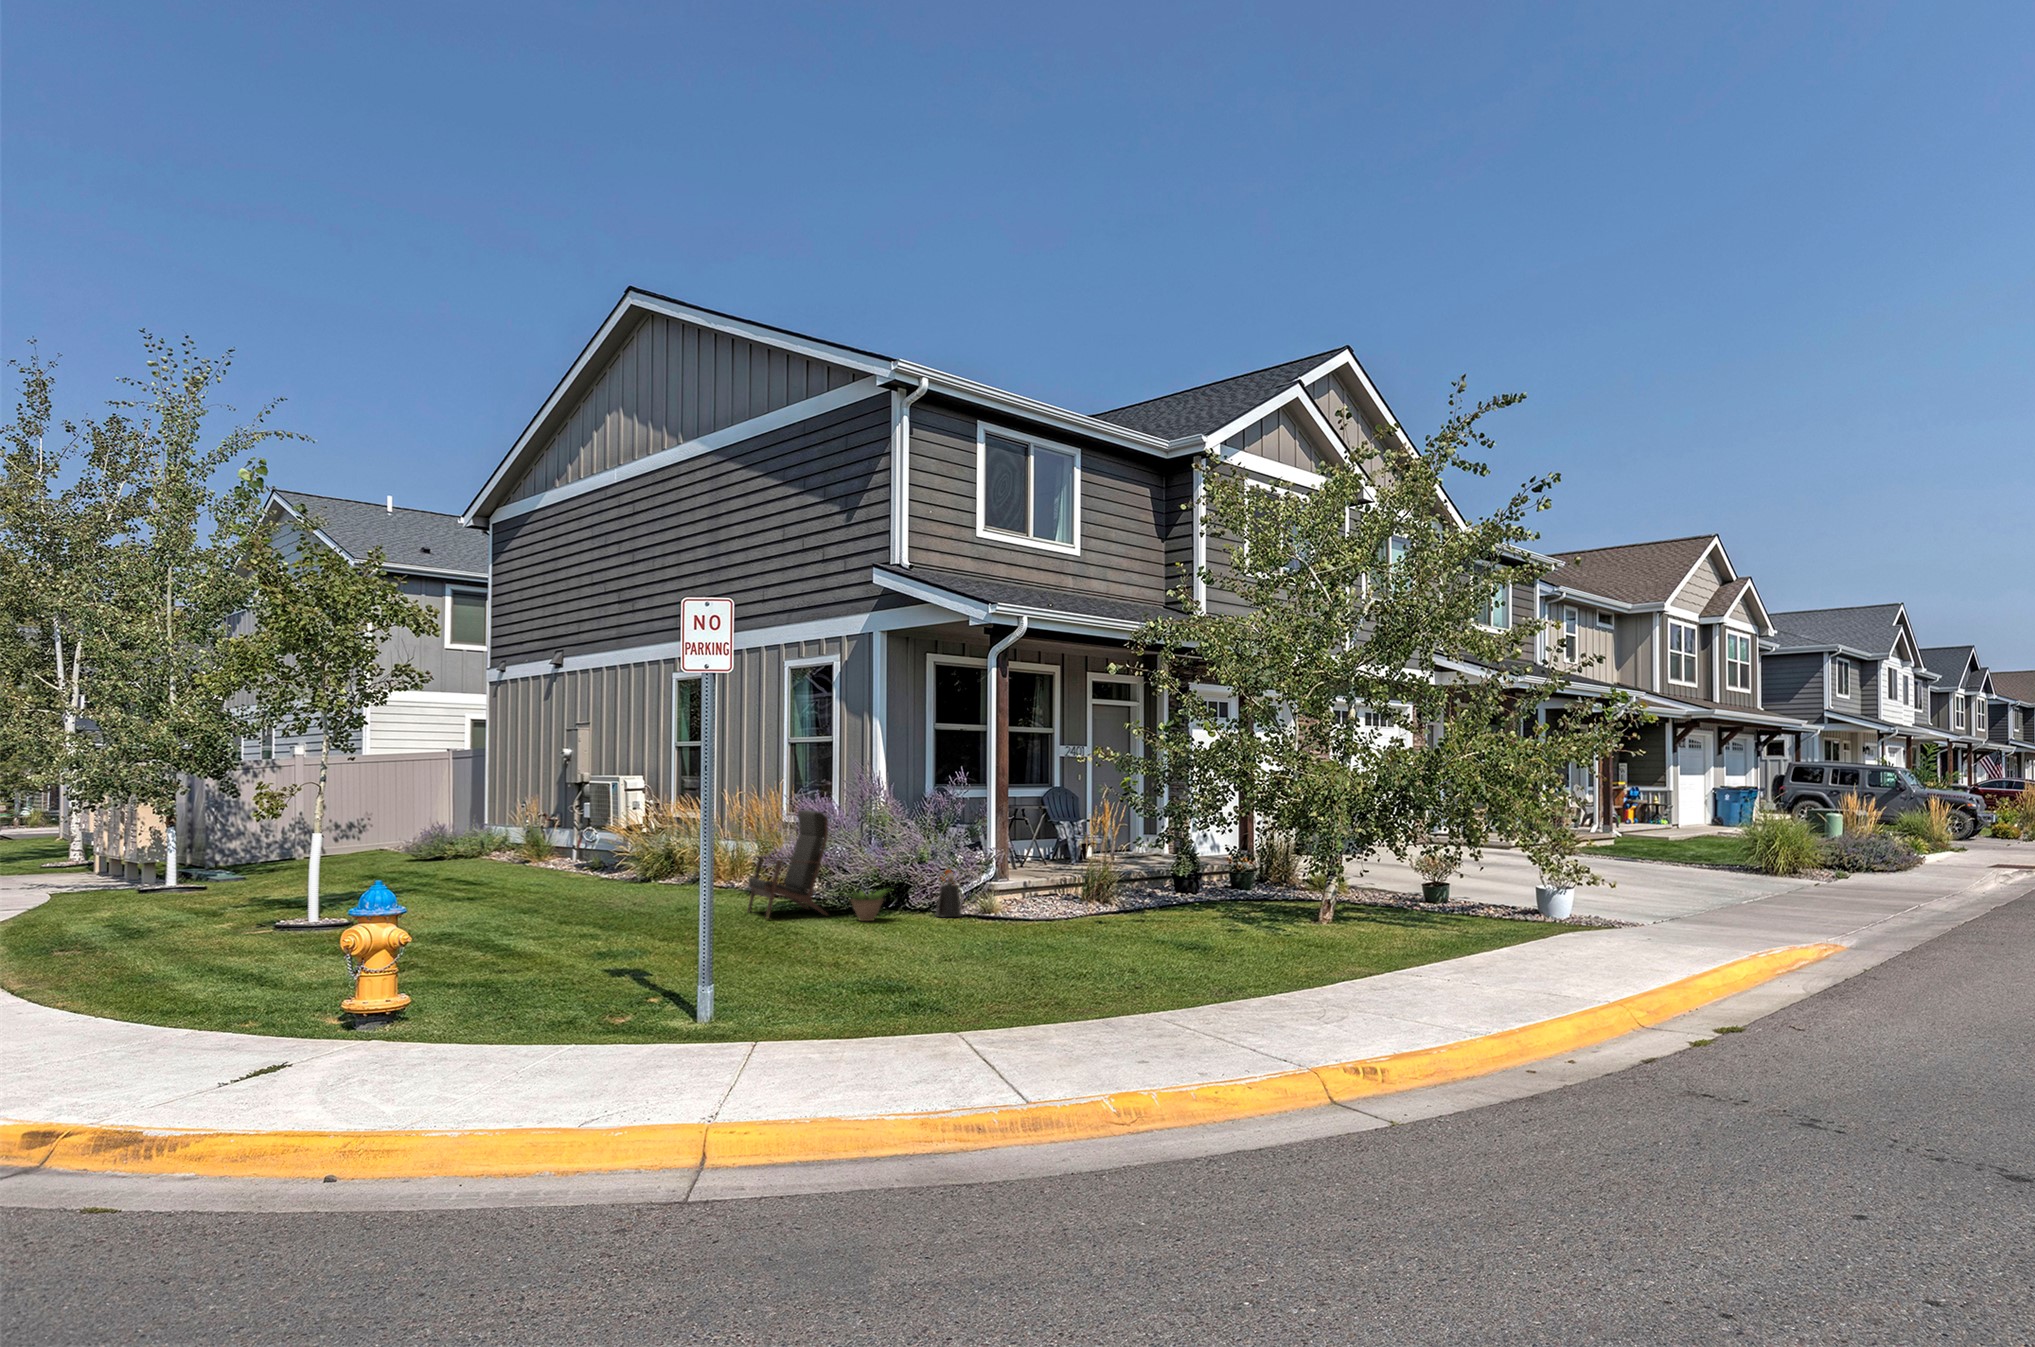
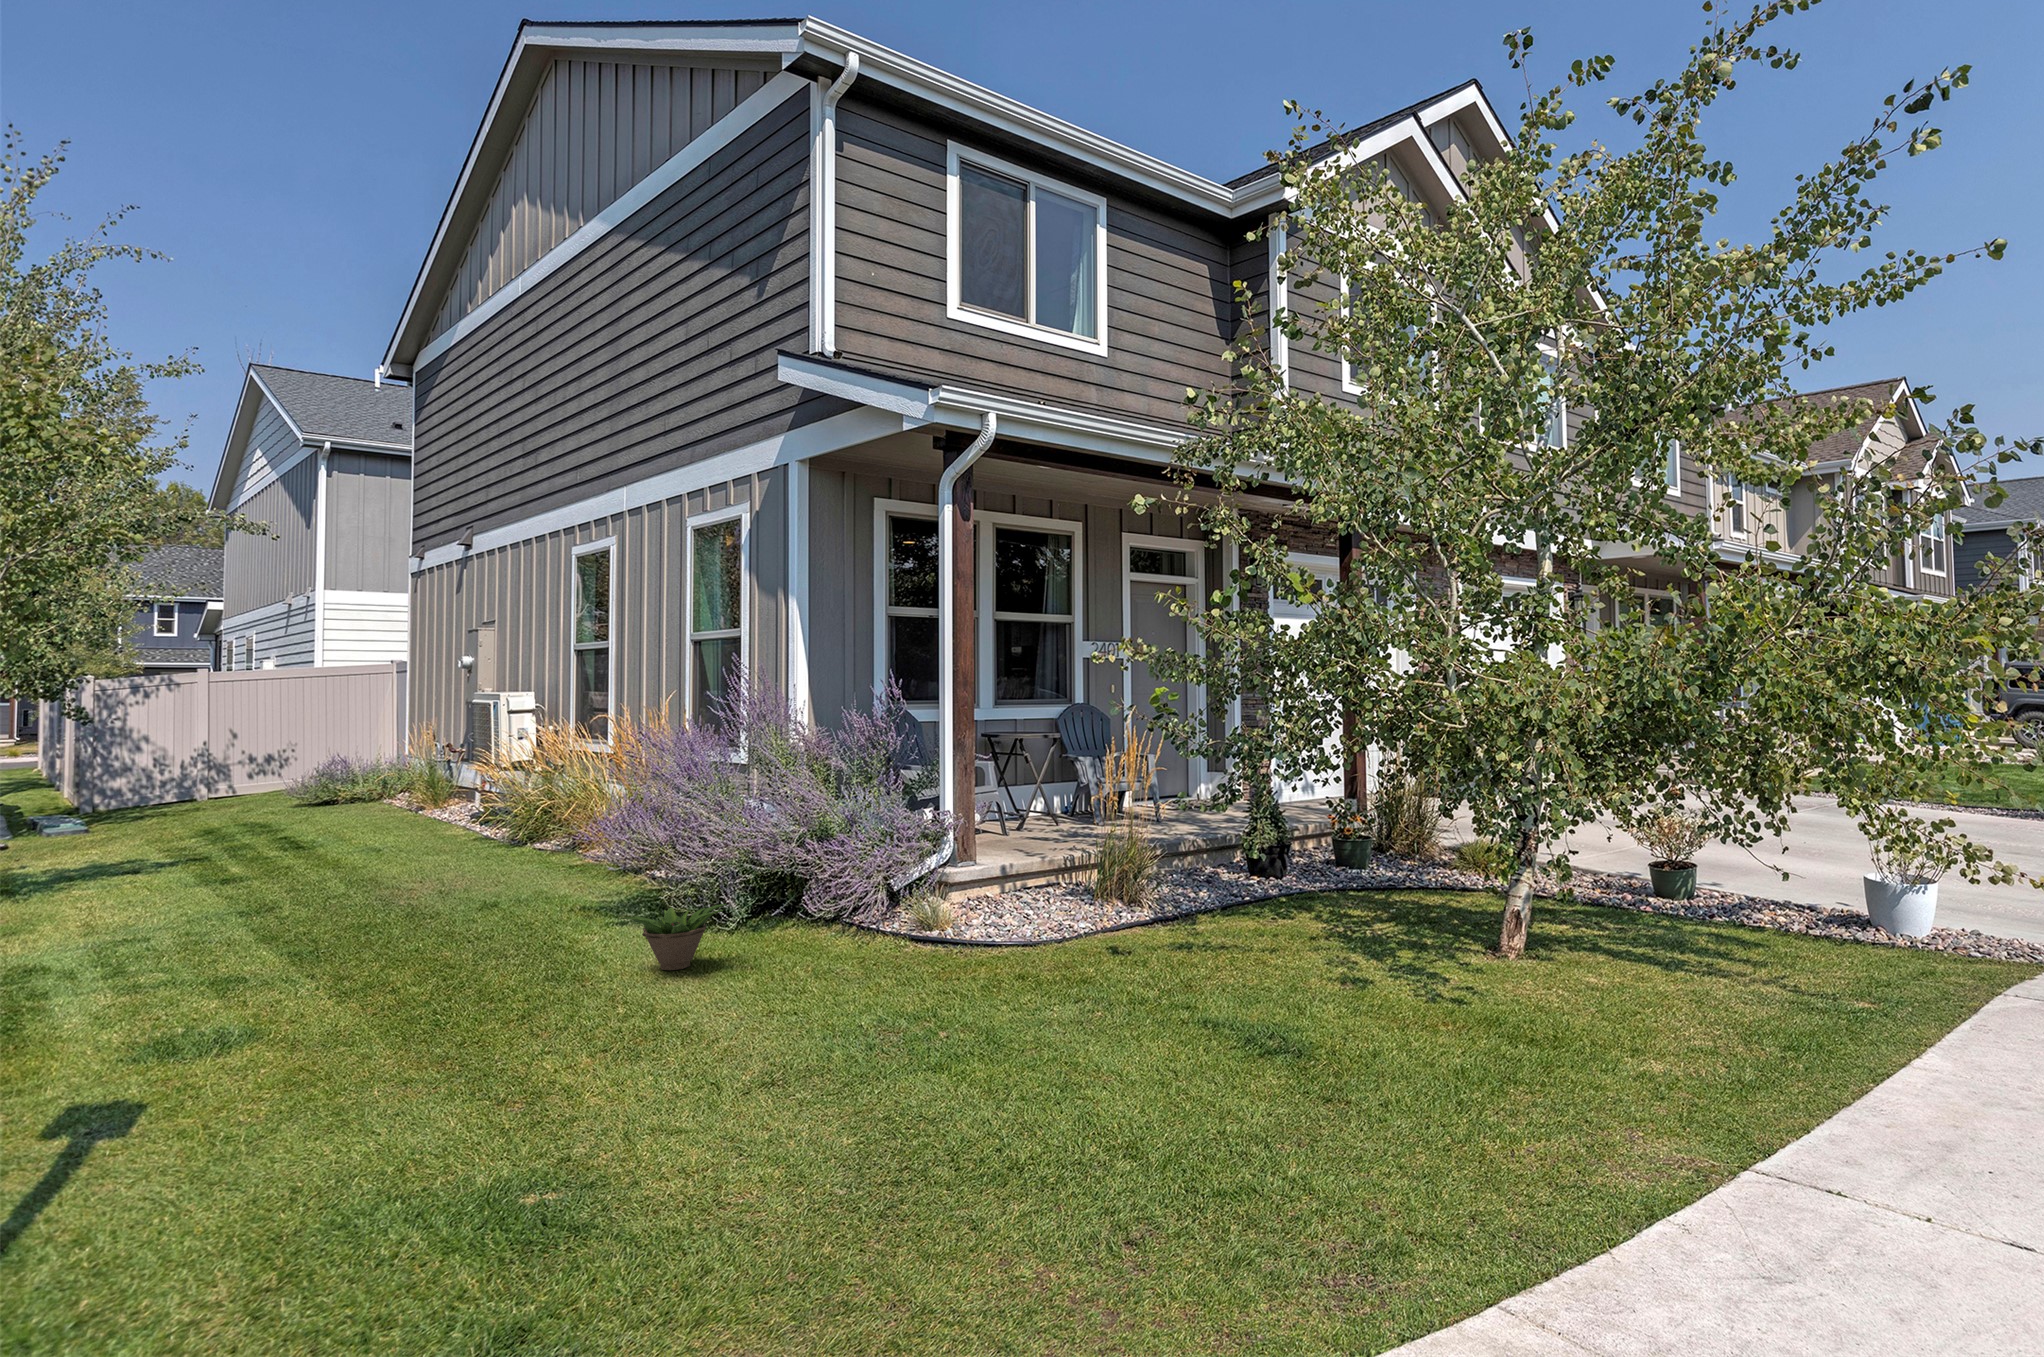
lounge chair: present [748,810,828,919] -> none [482,761,622,968]
watering can: present [936,870,962,917] -> none [811,862,861,955]

